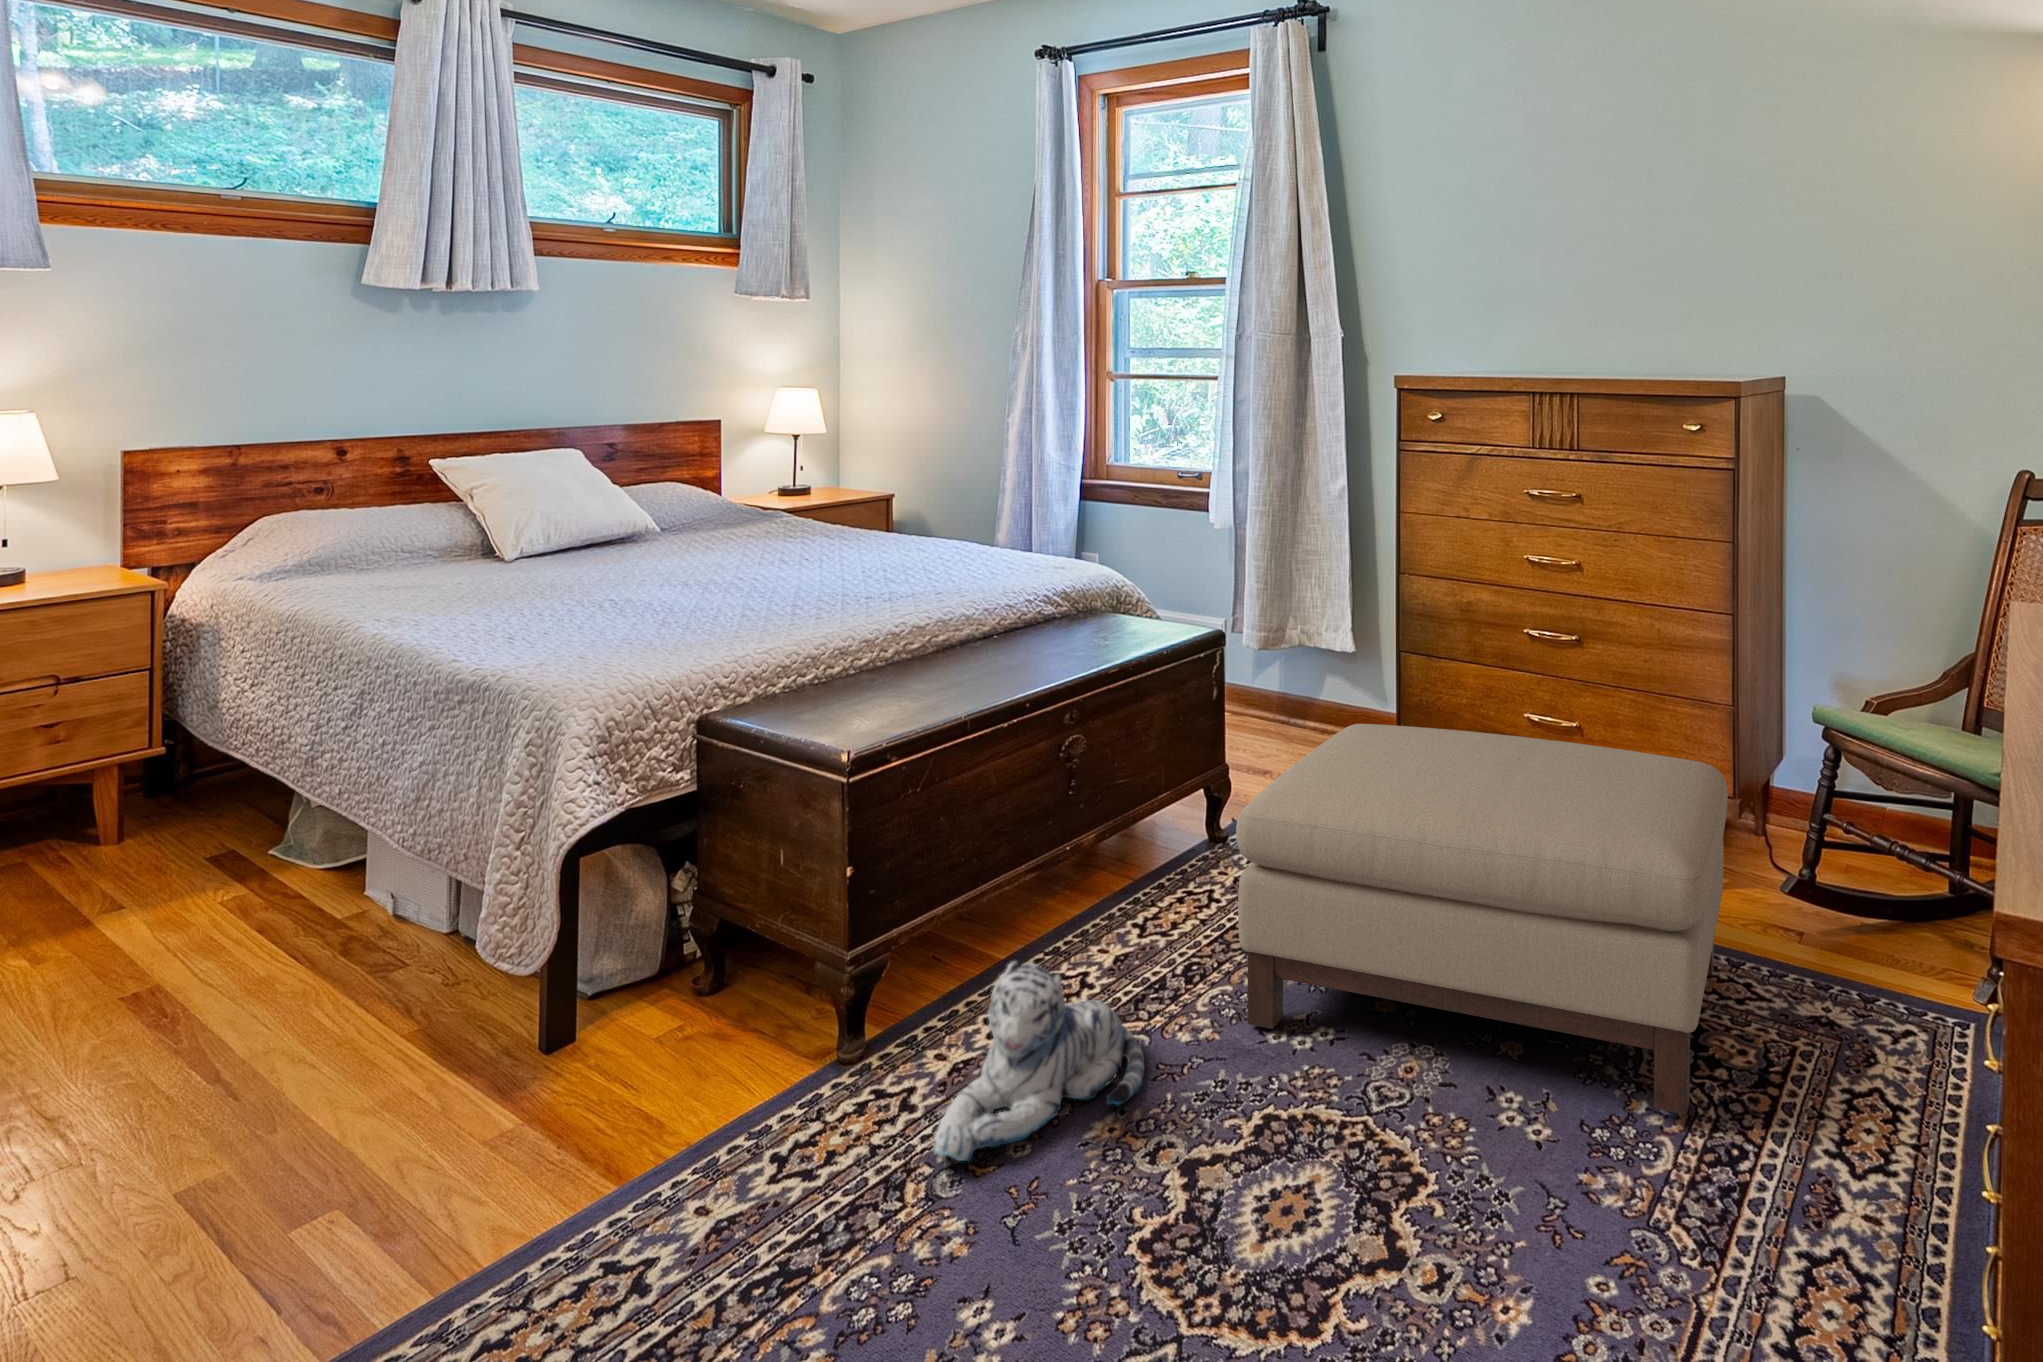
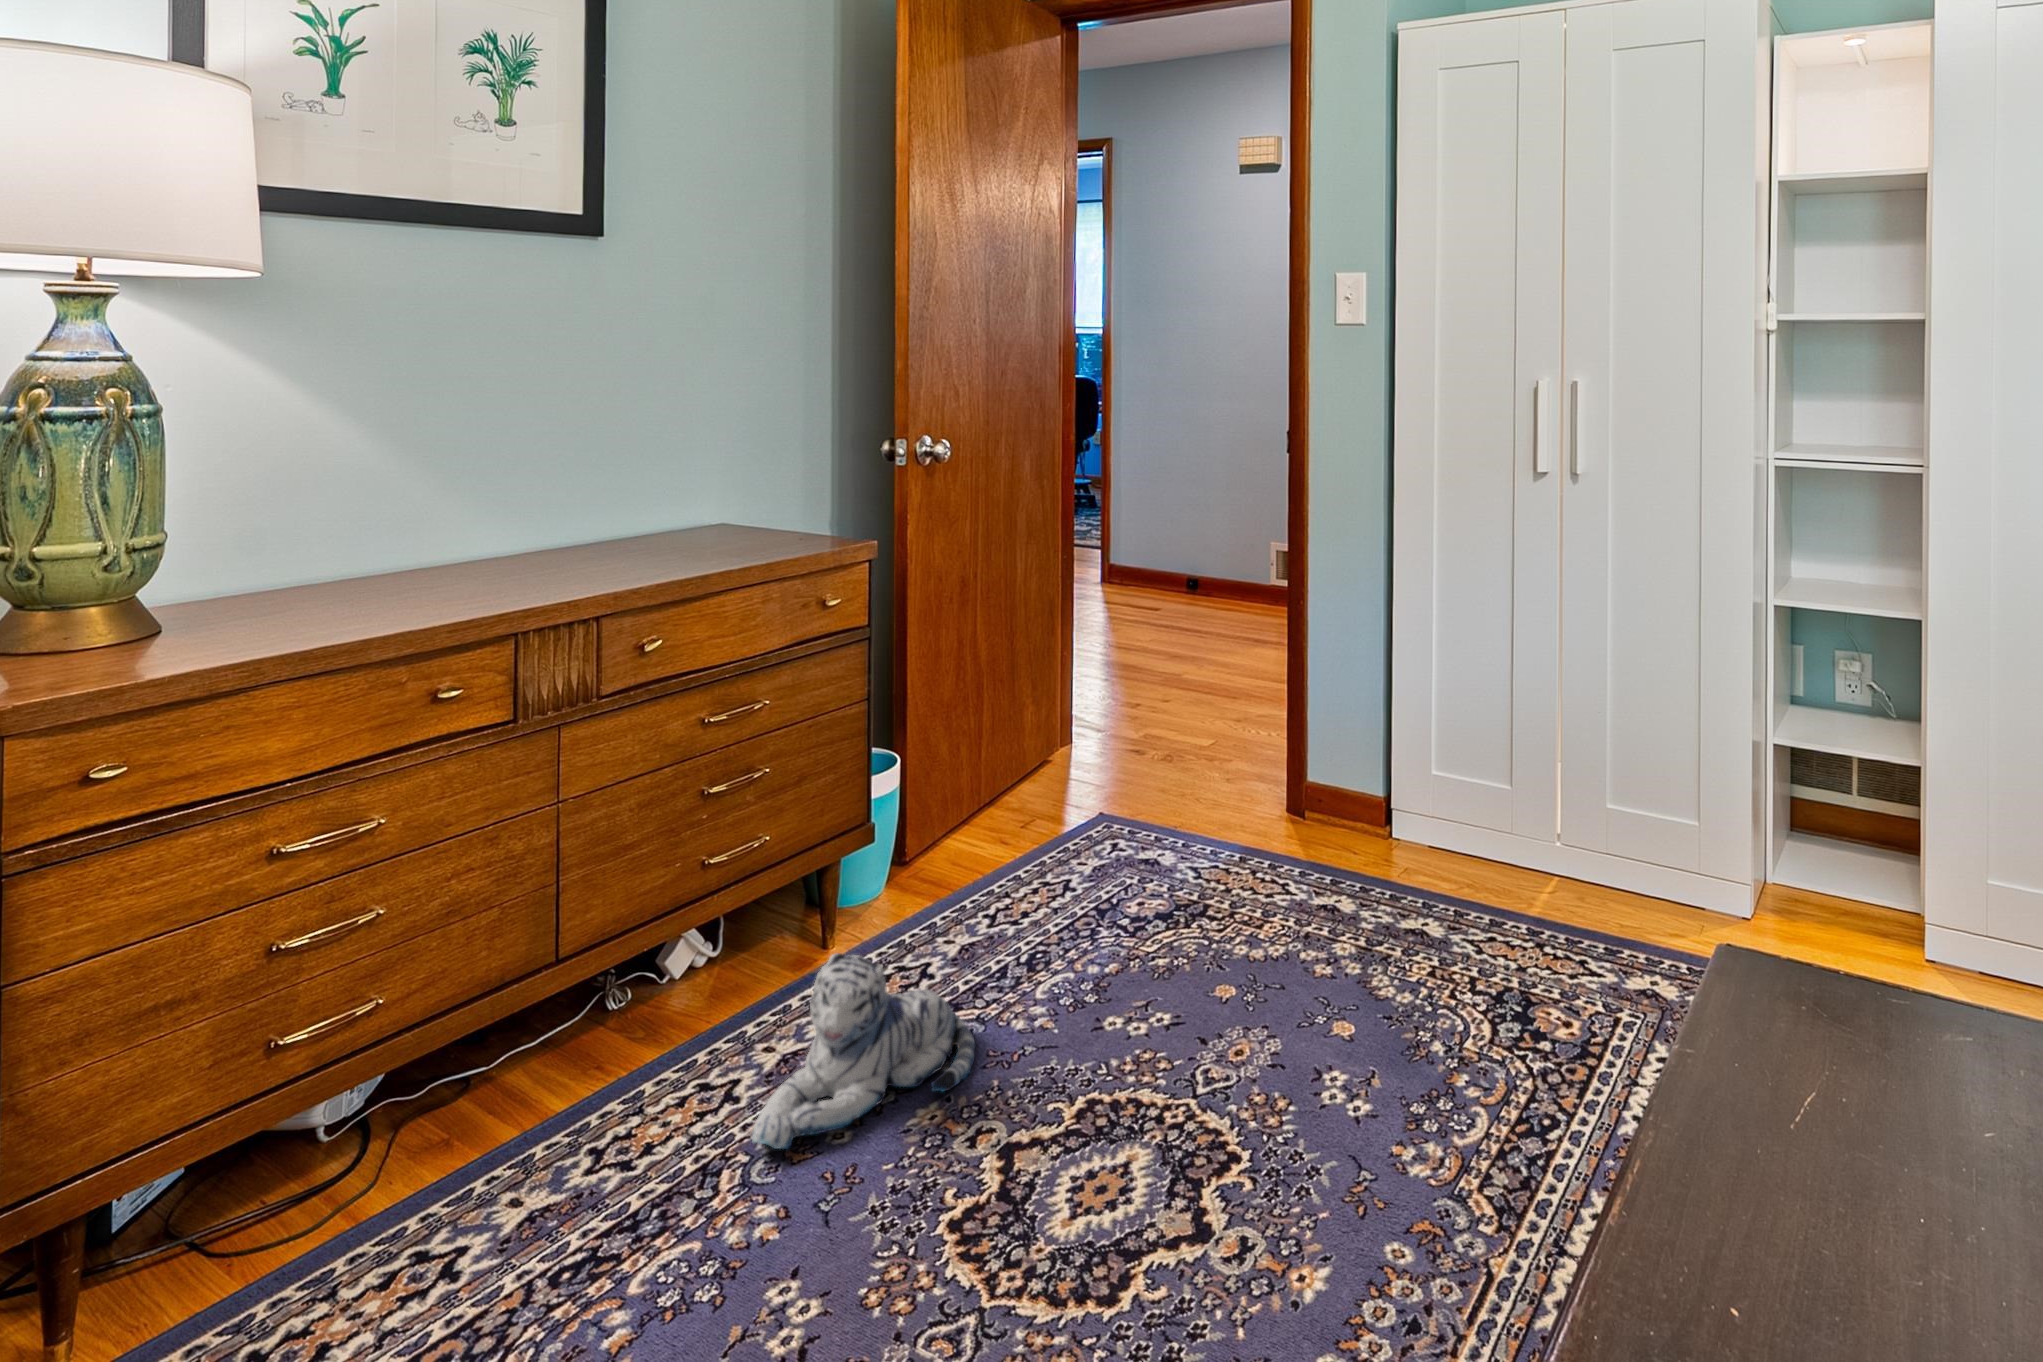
ottoman: present [1236,724,1728,1114] -> none [1069,708,1572,1088]

